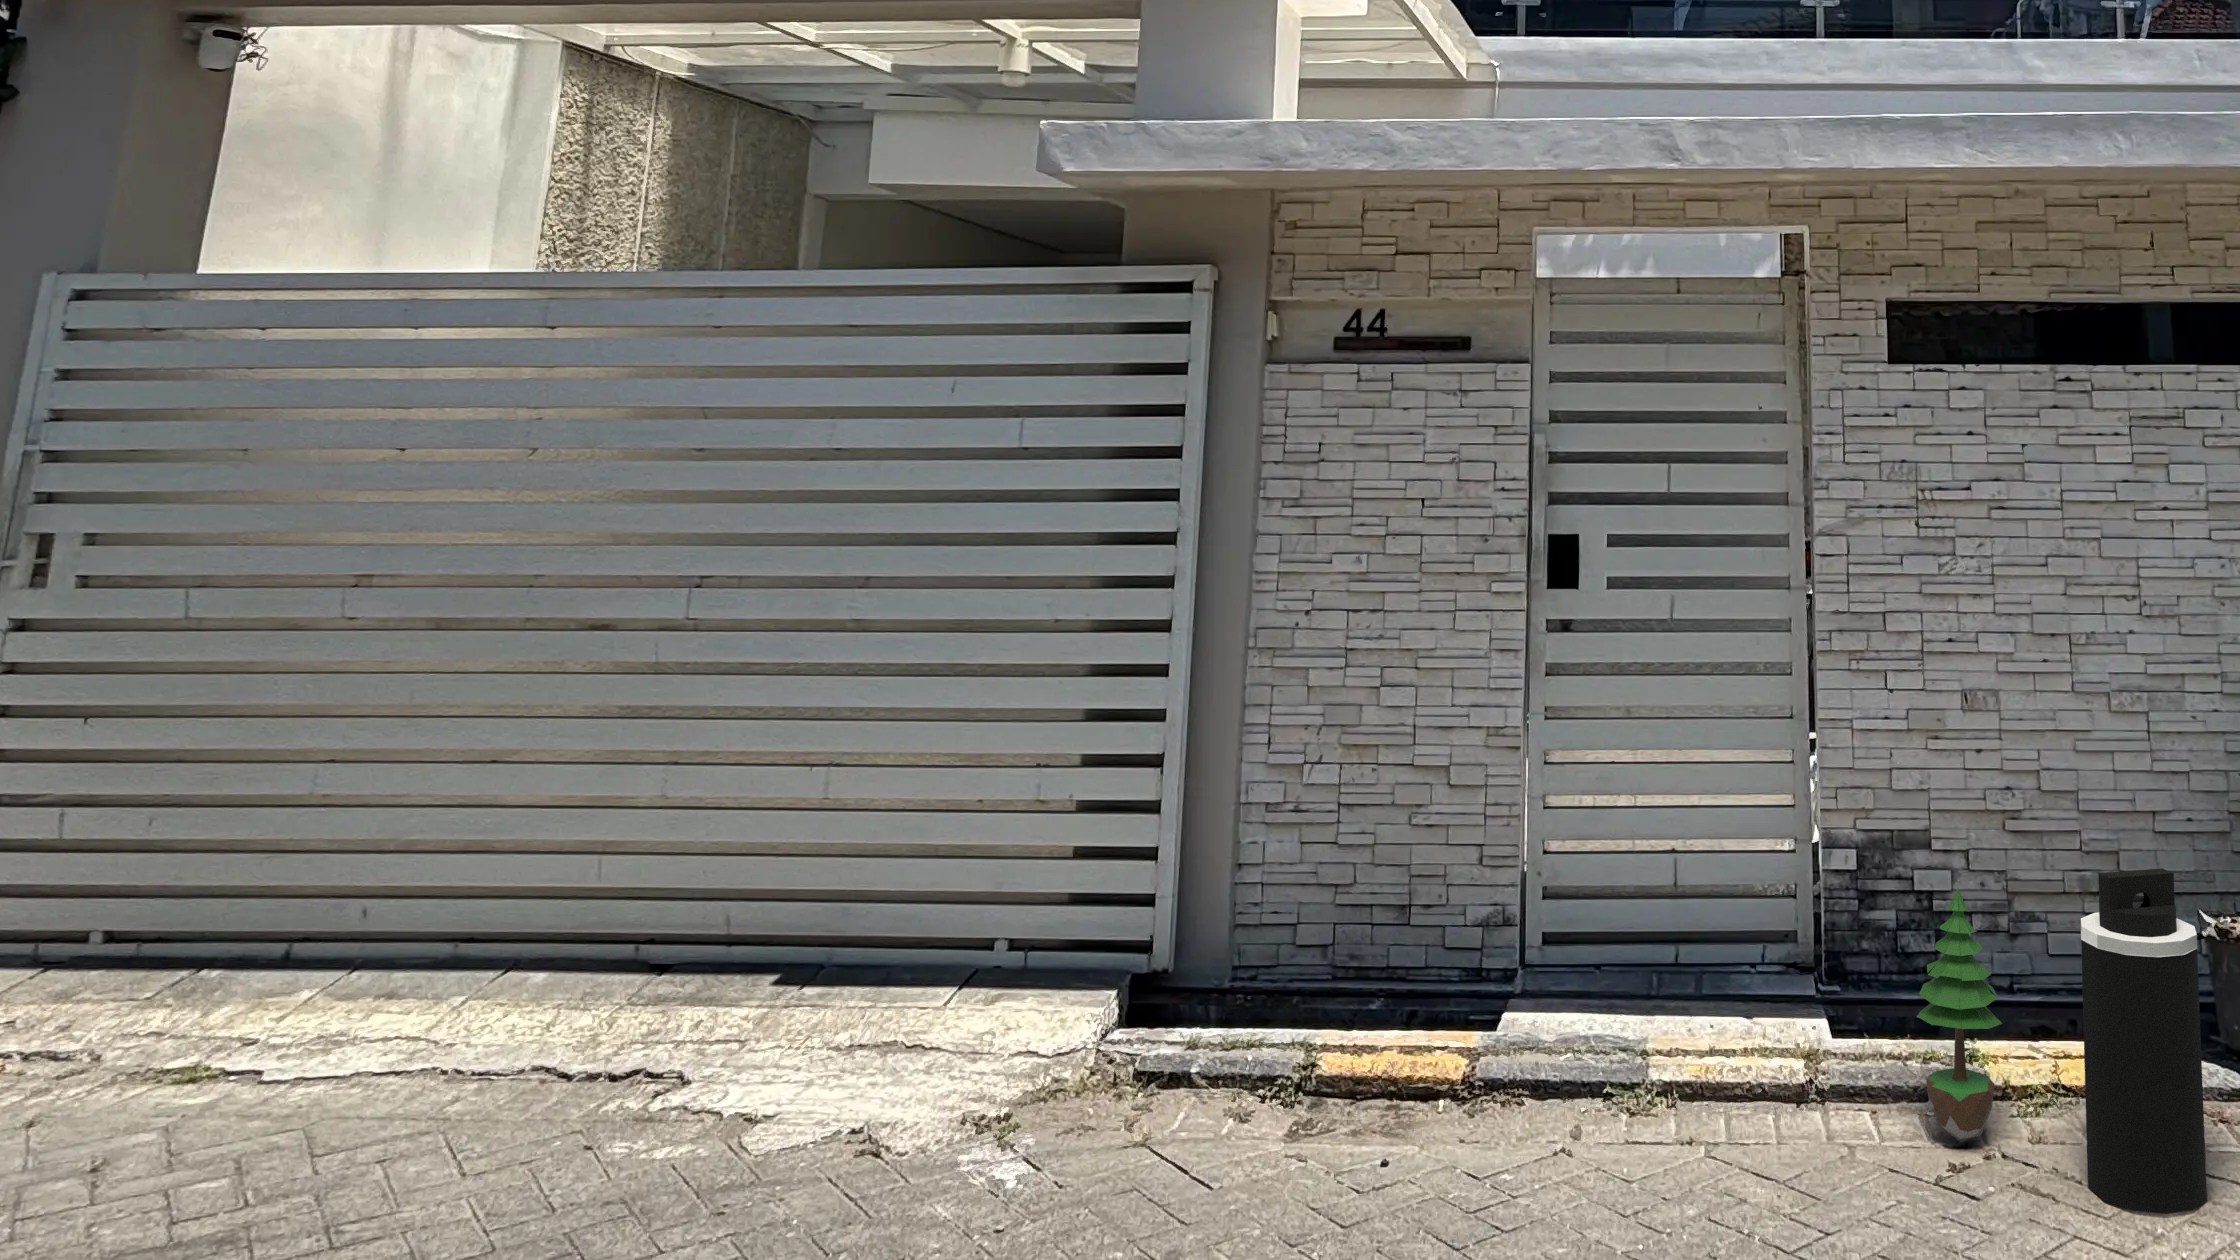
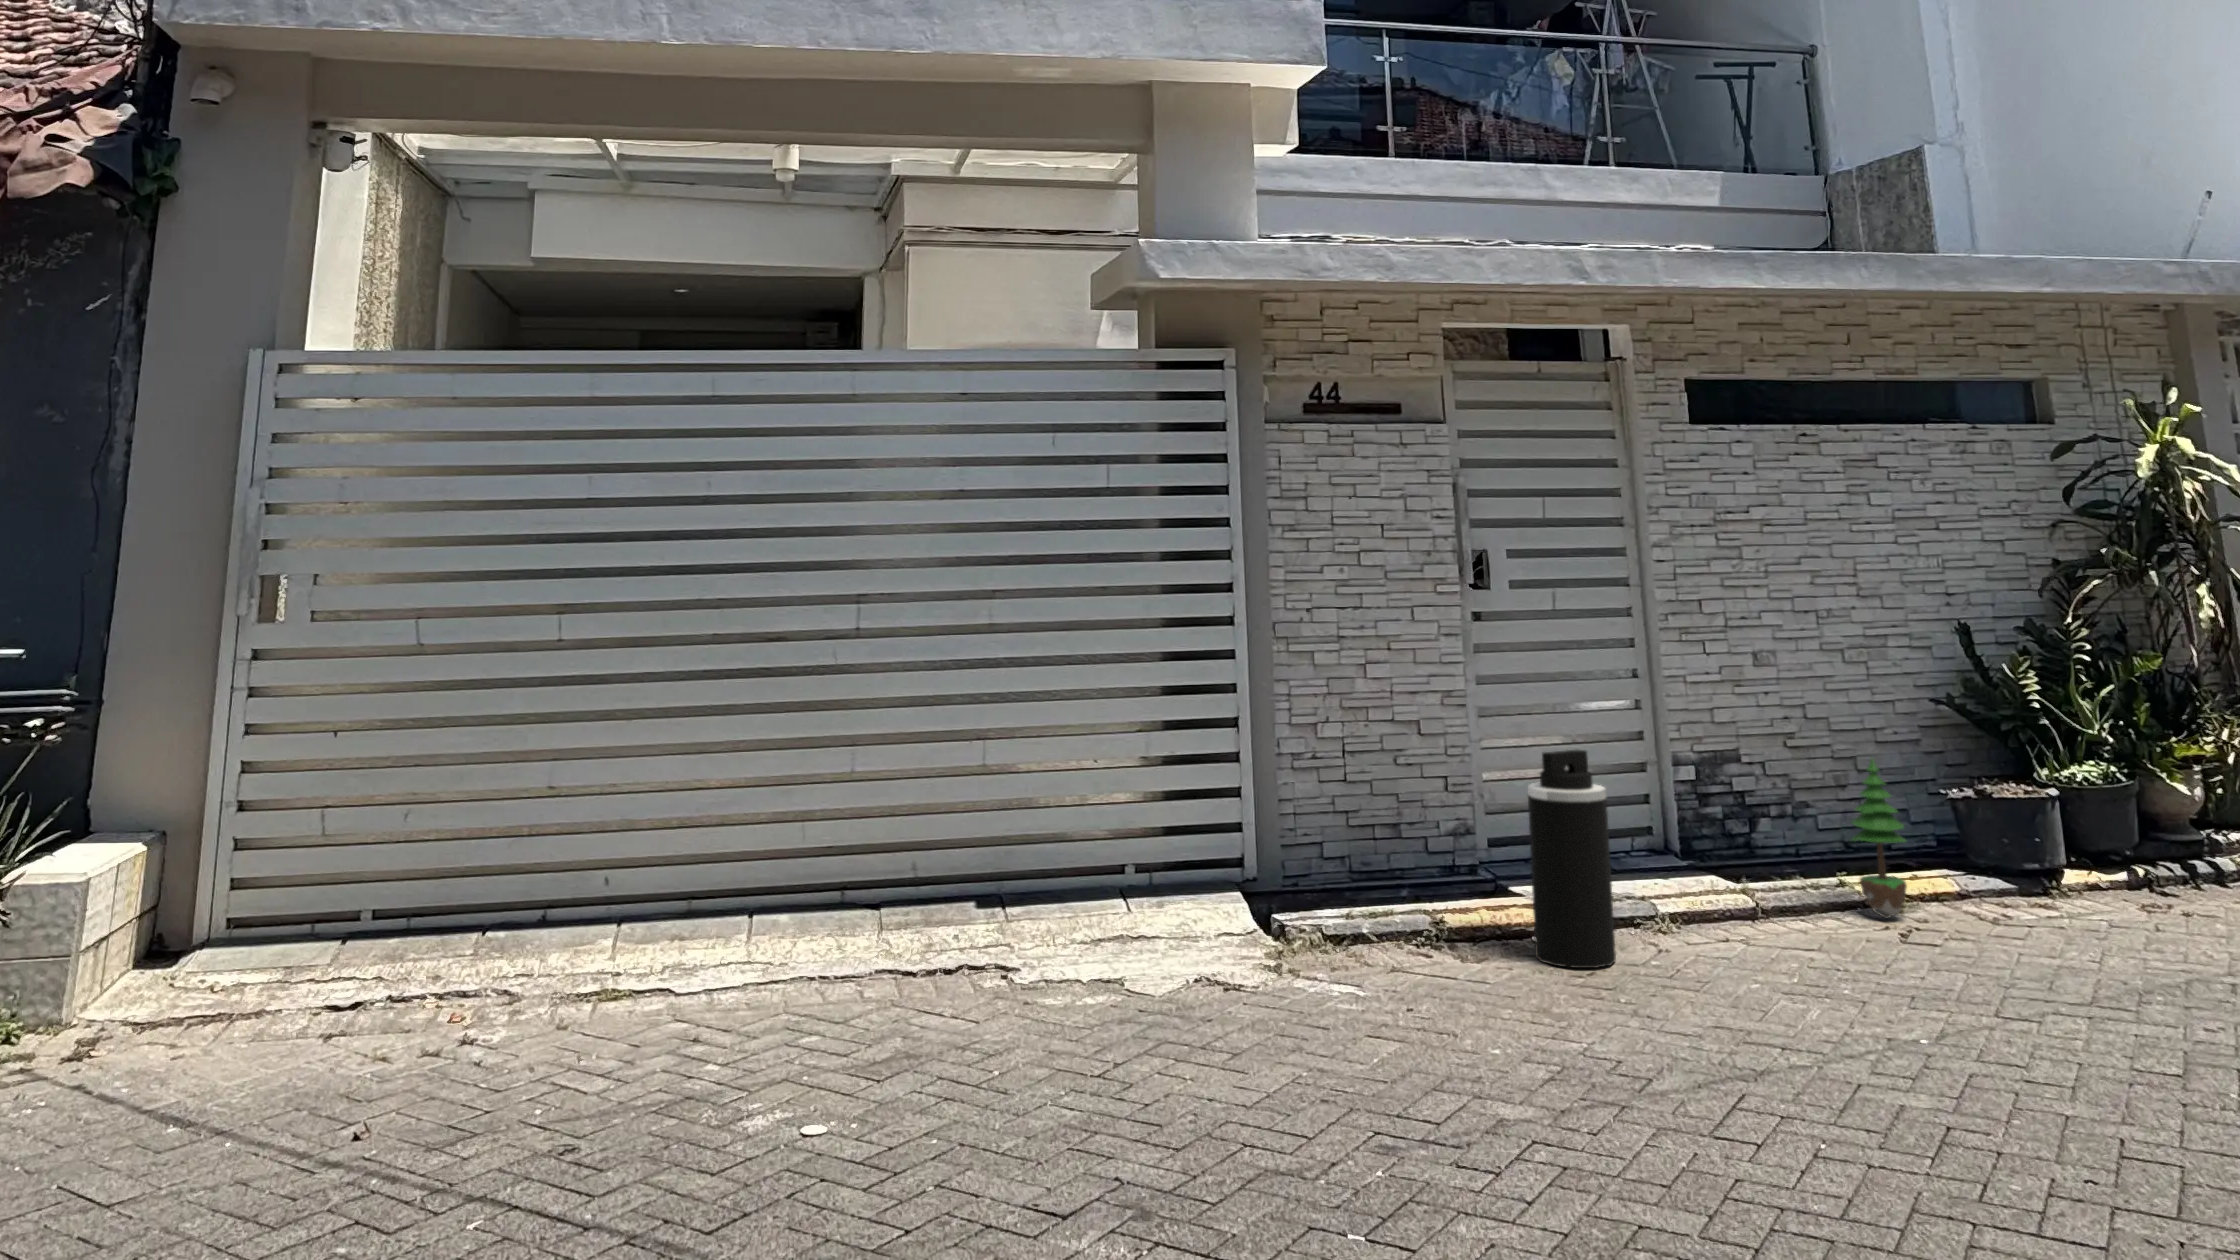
trash can: present [2081,868,2207,1214] -> present [1528,750,1616,968]

